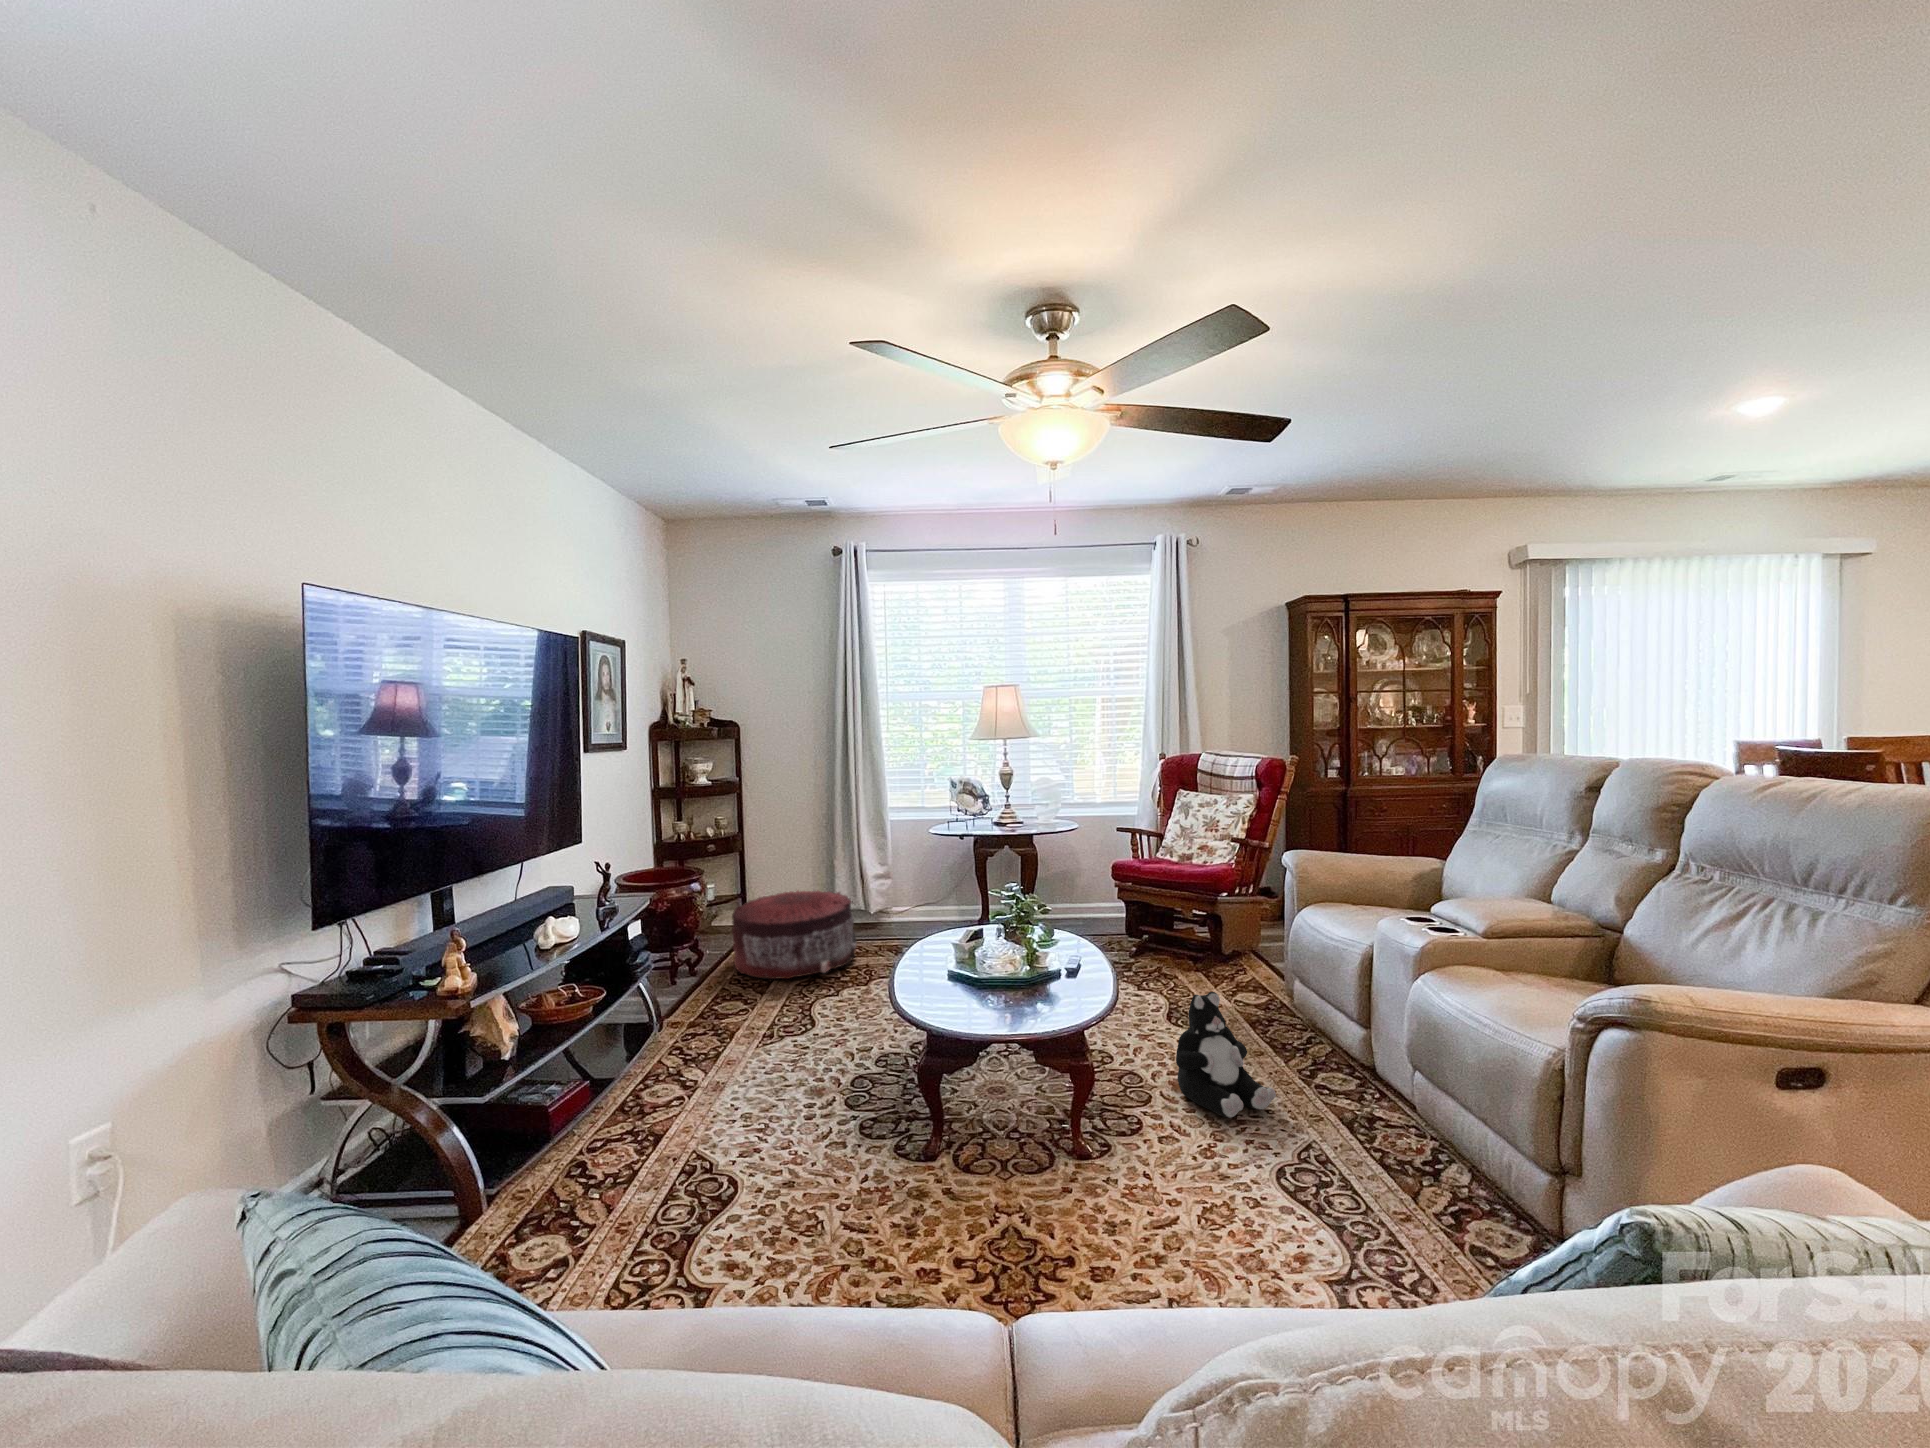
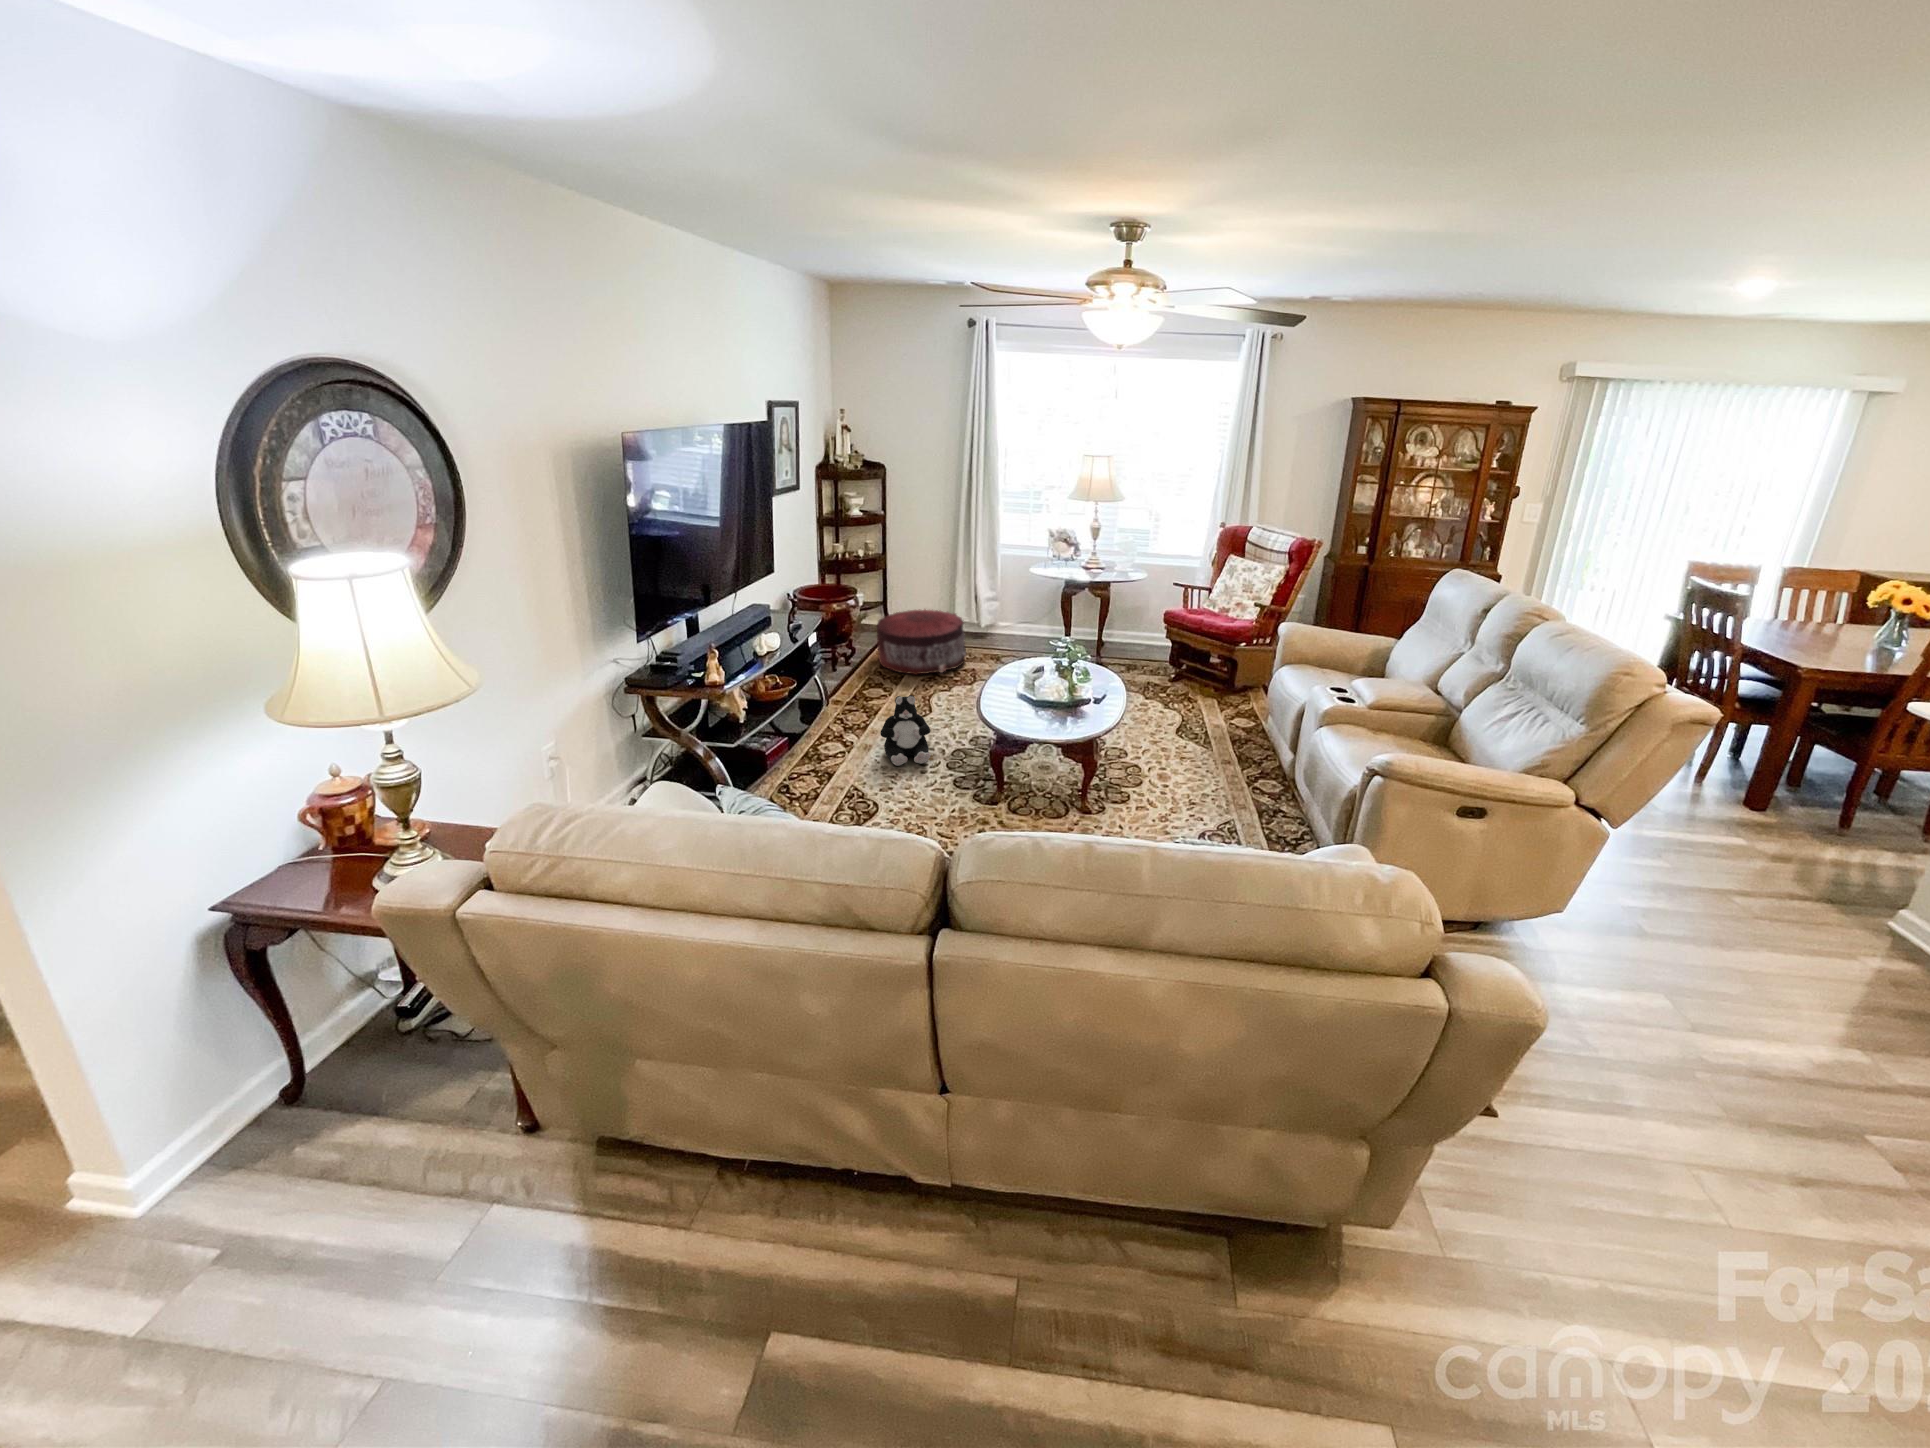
plush toy: present [1176,992,1276,1118] -> present [880,695,931,766]

